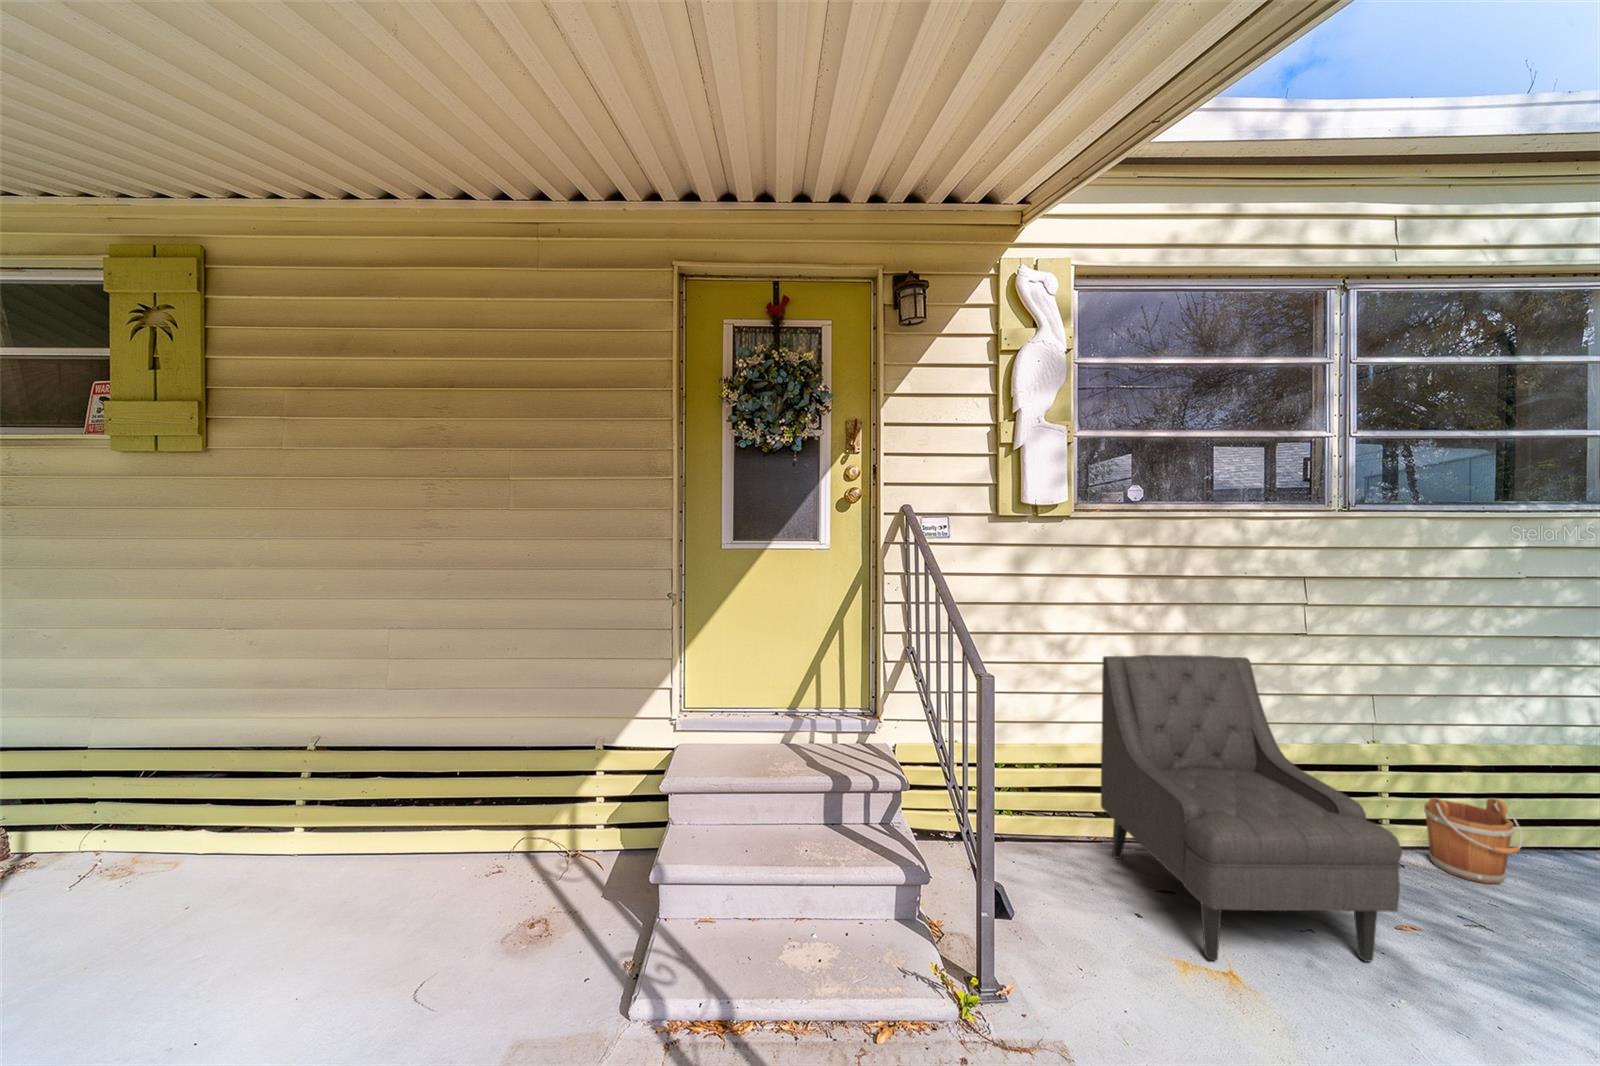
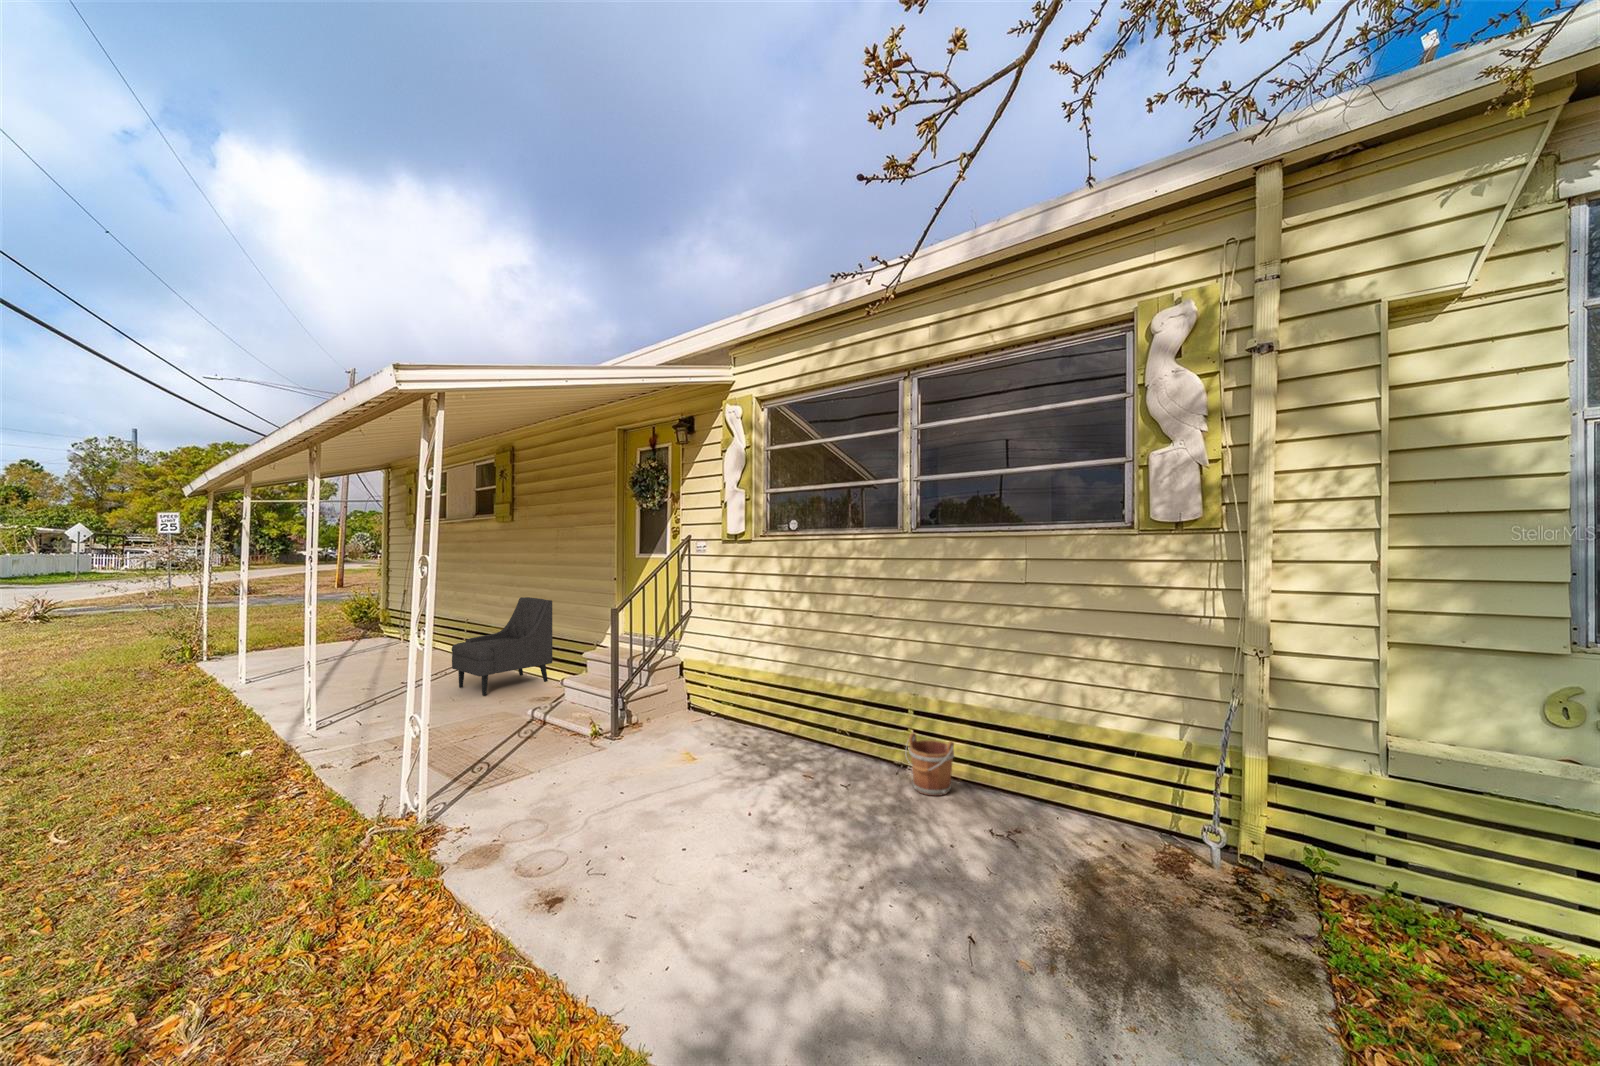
chair: present [1101,655,1402,961] -> present [452,597,552,696]

